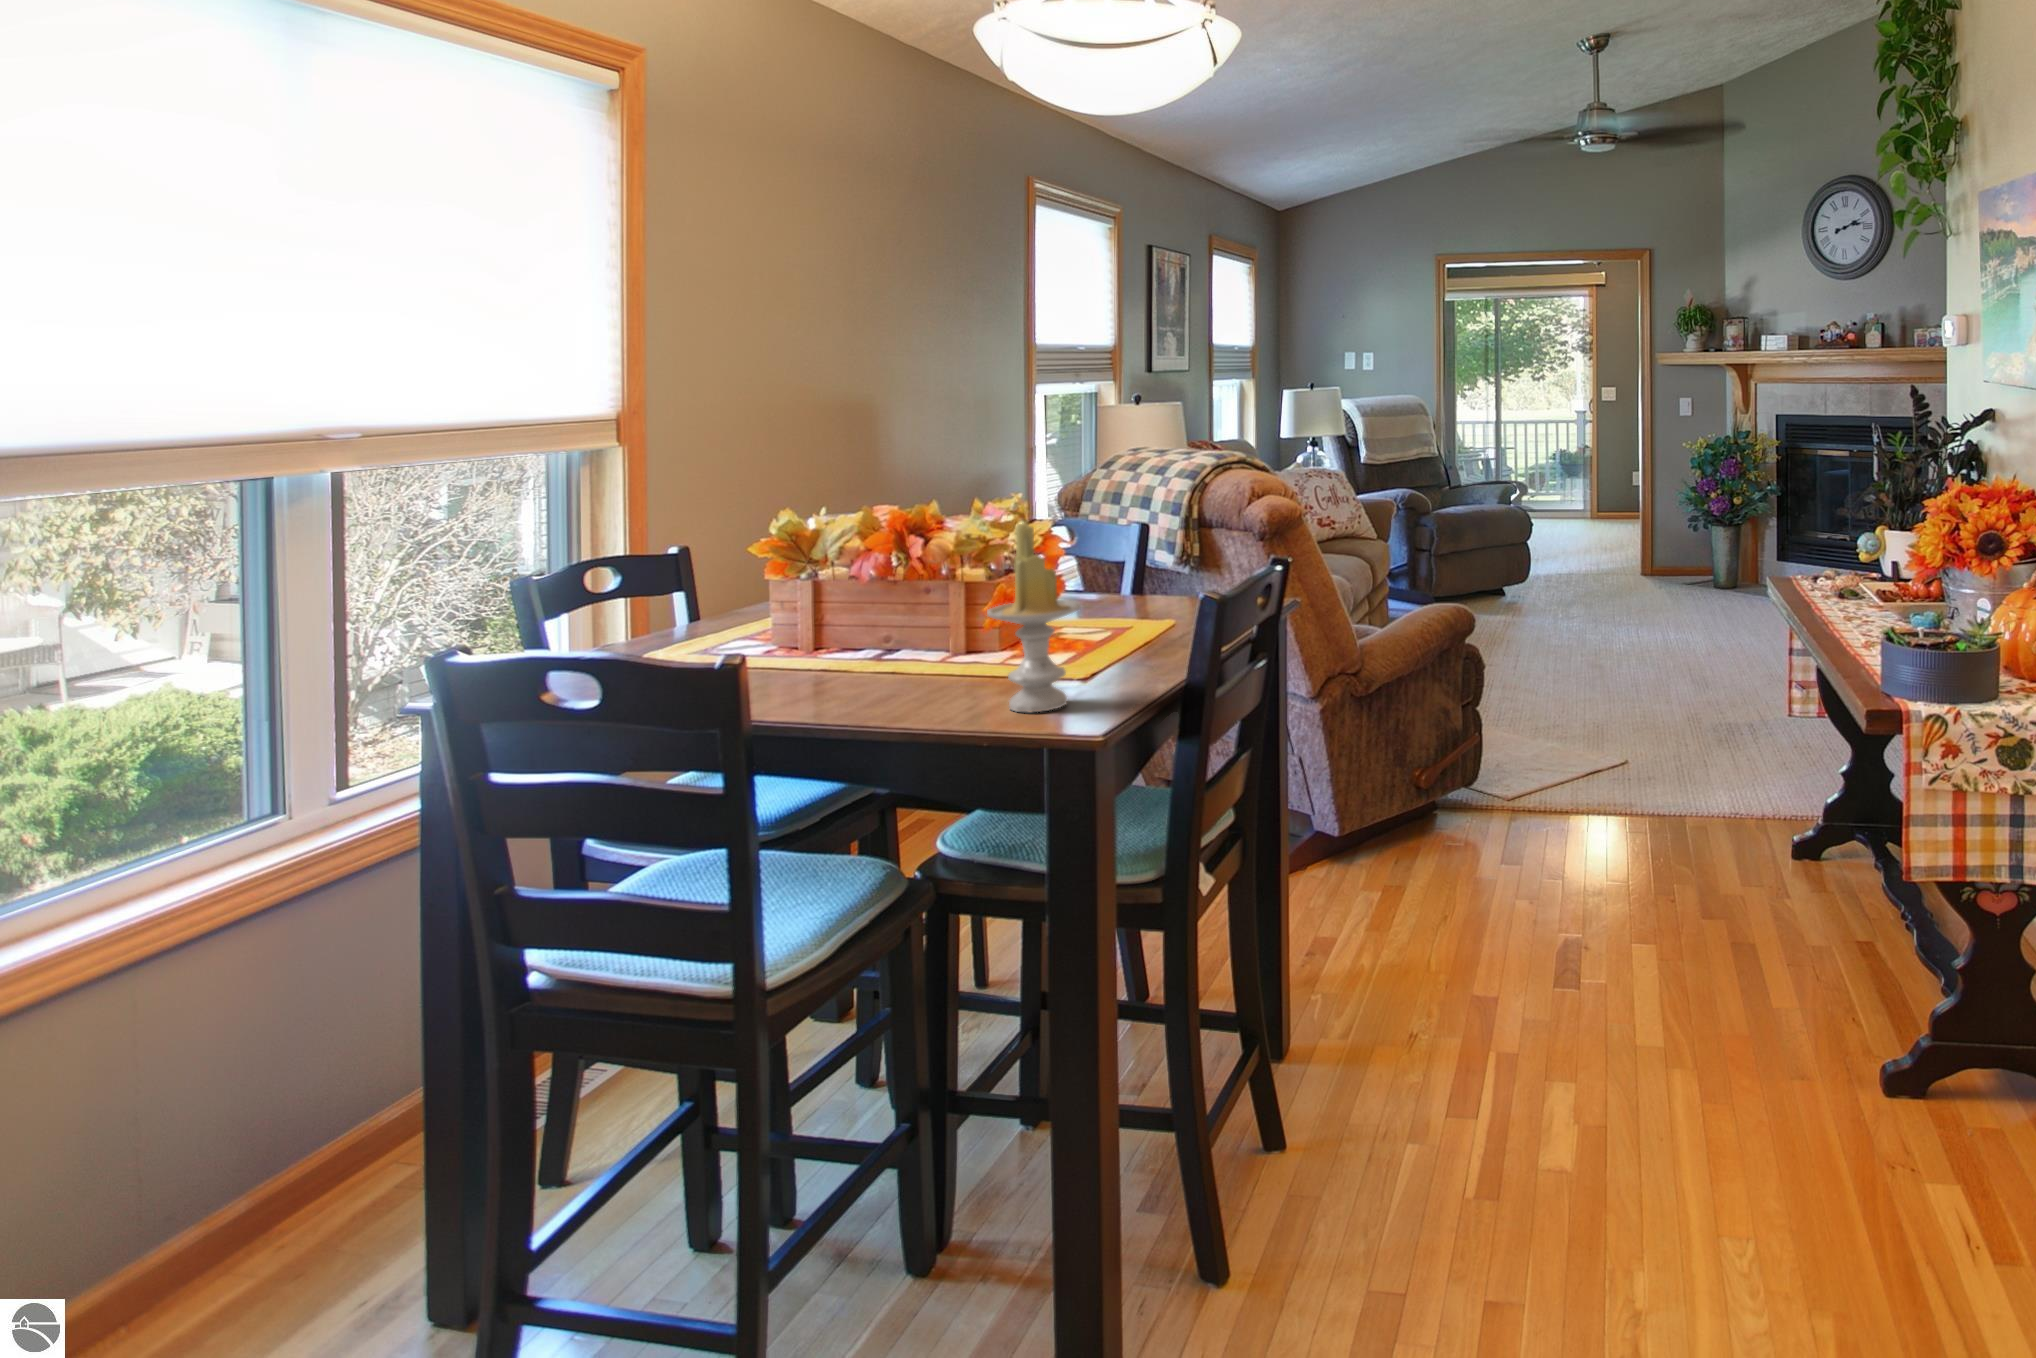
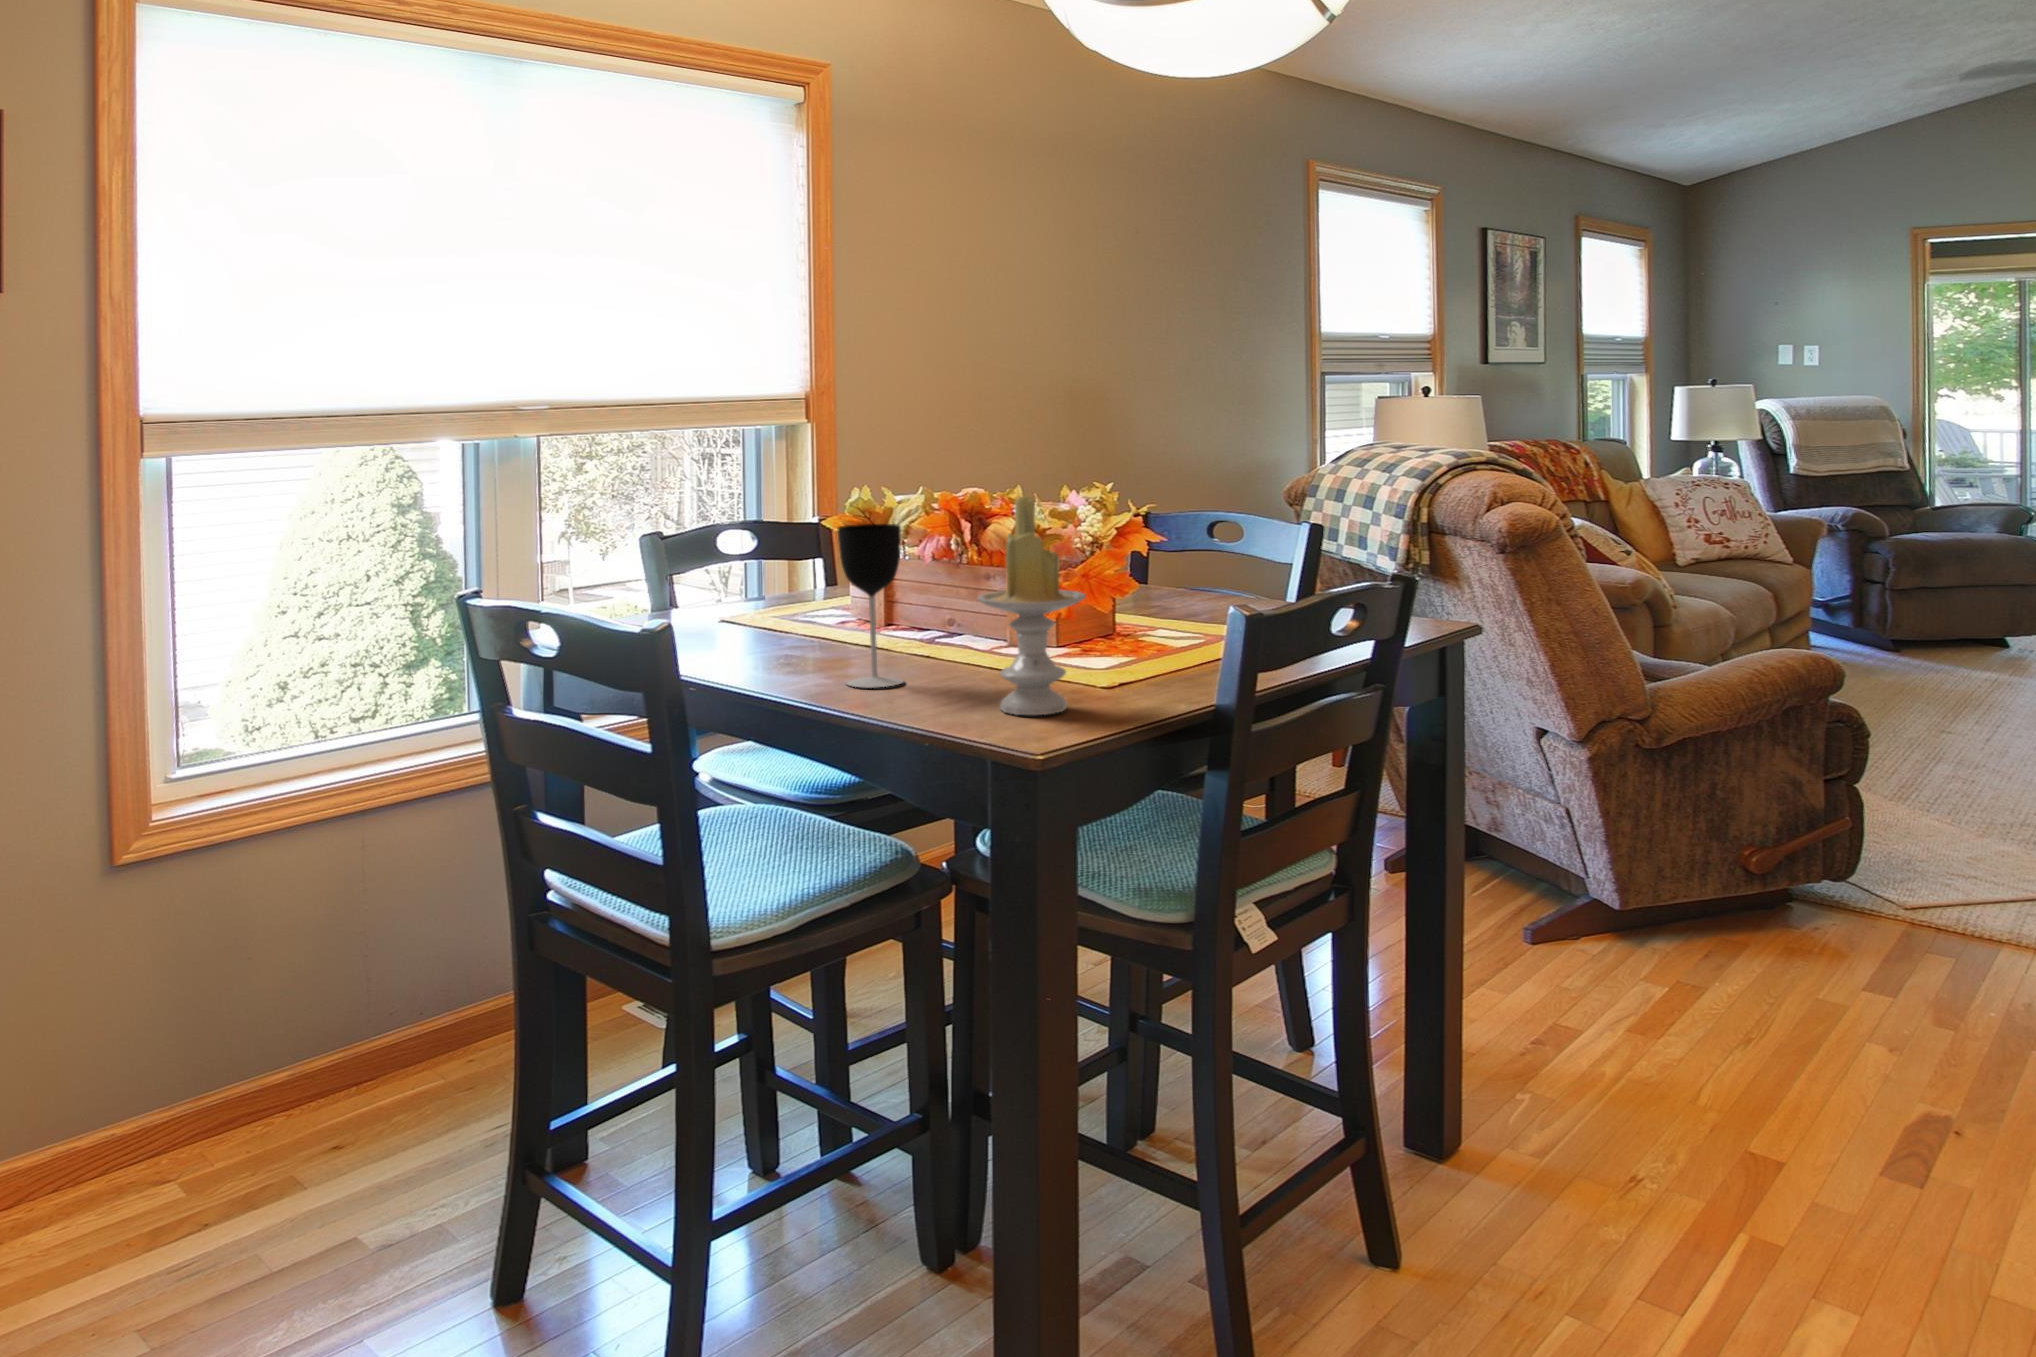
wine glass: none [826,553,893,707] -> present [838,524,903,688]

